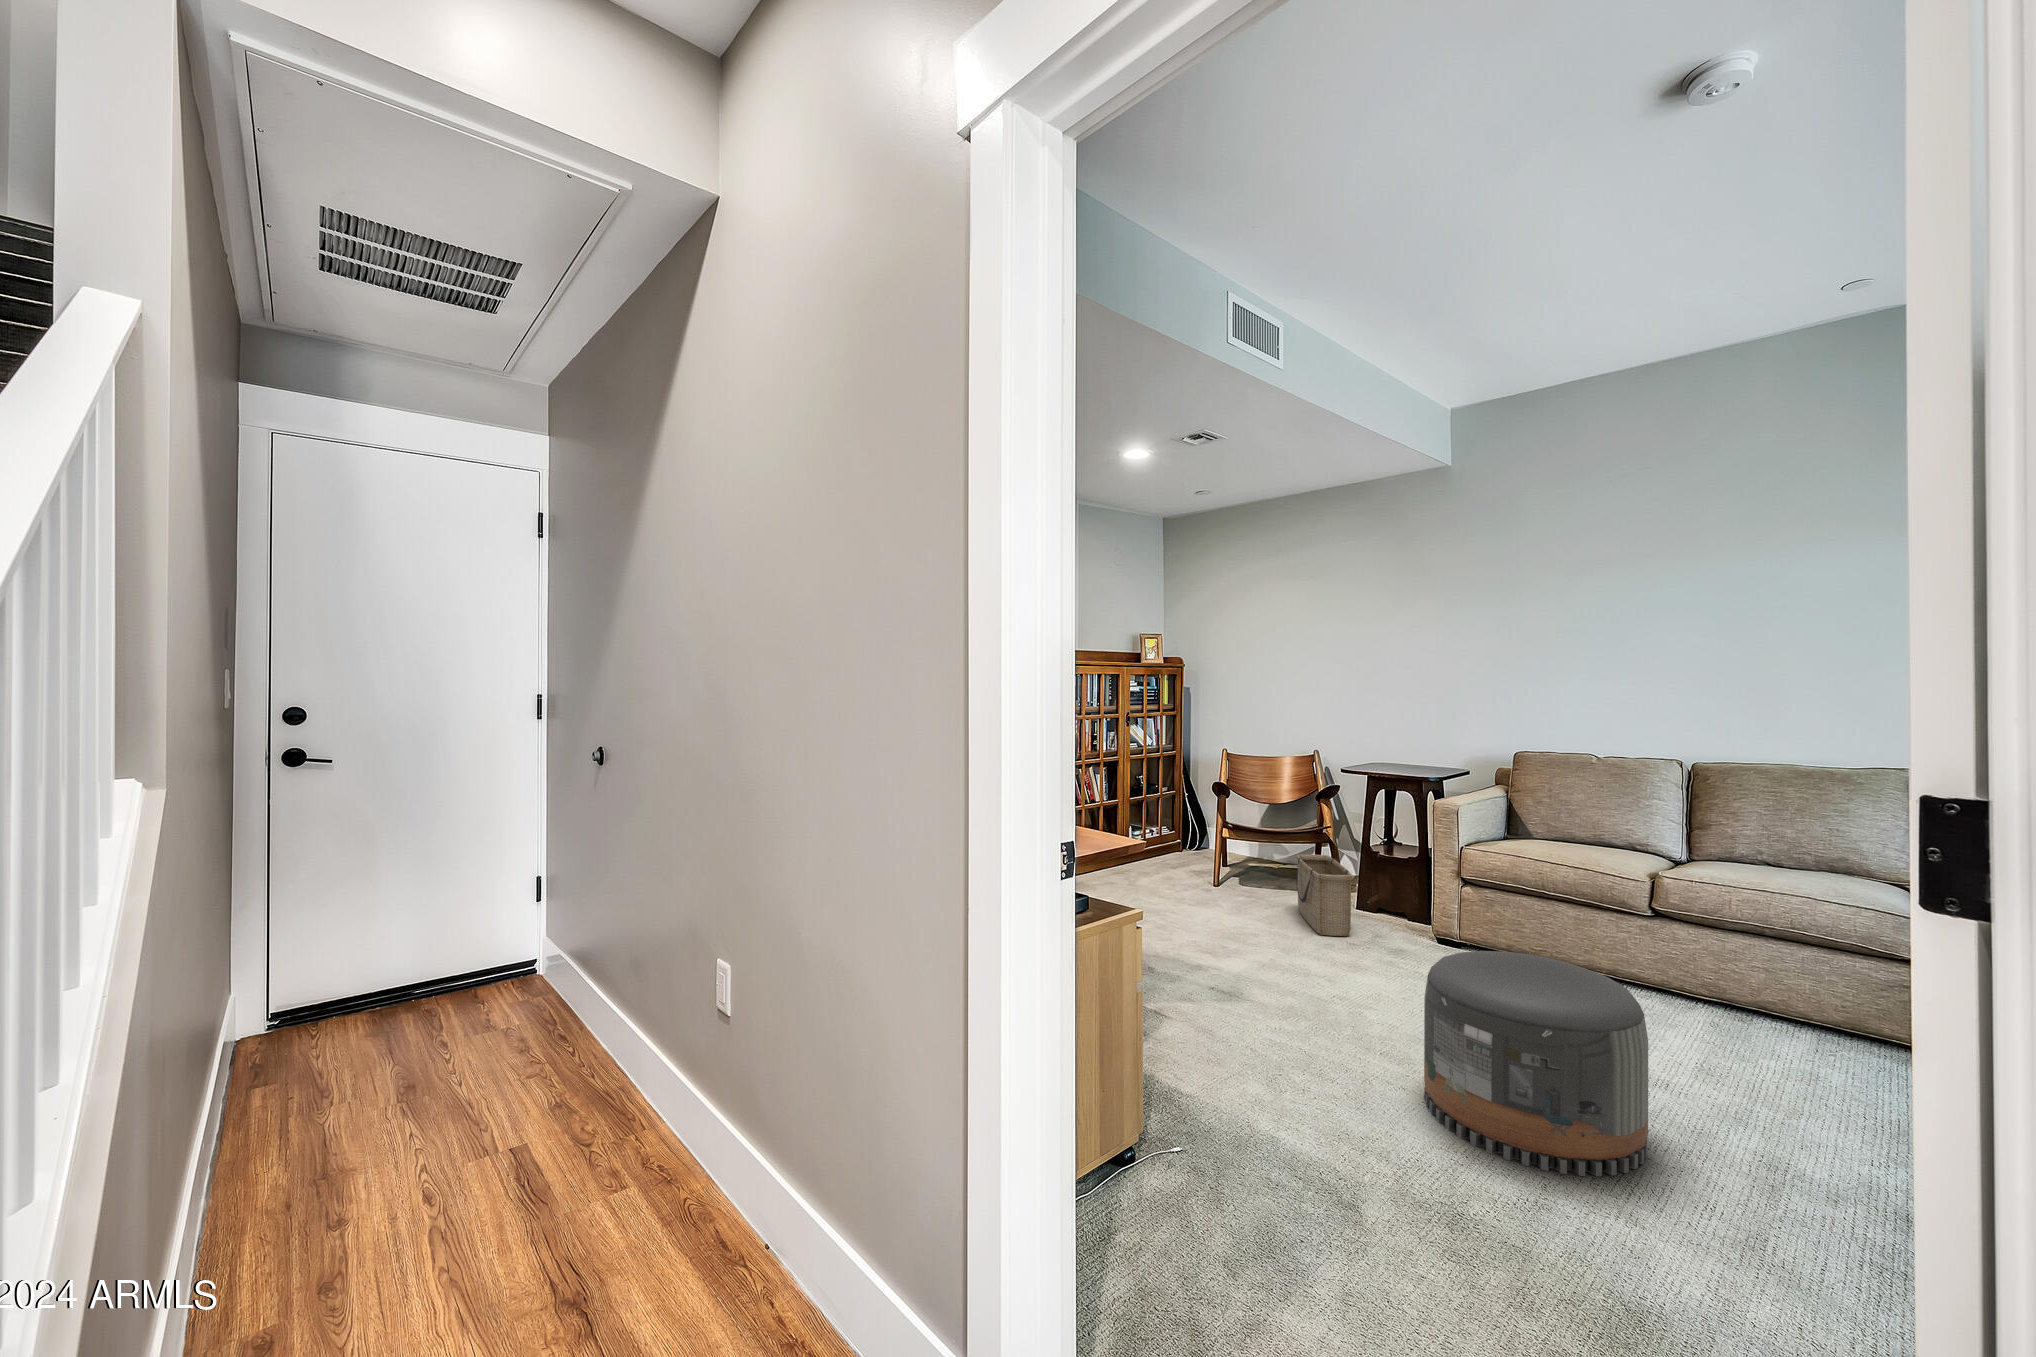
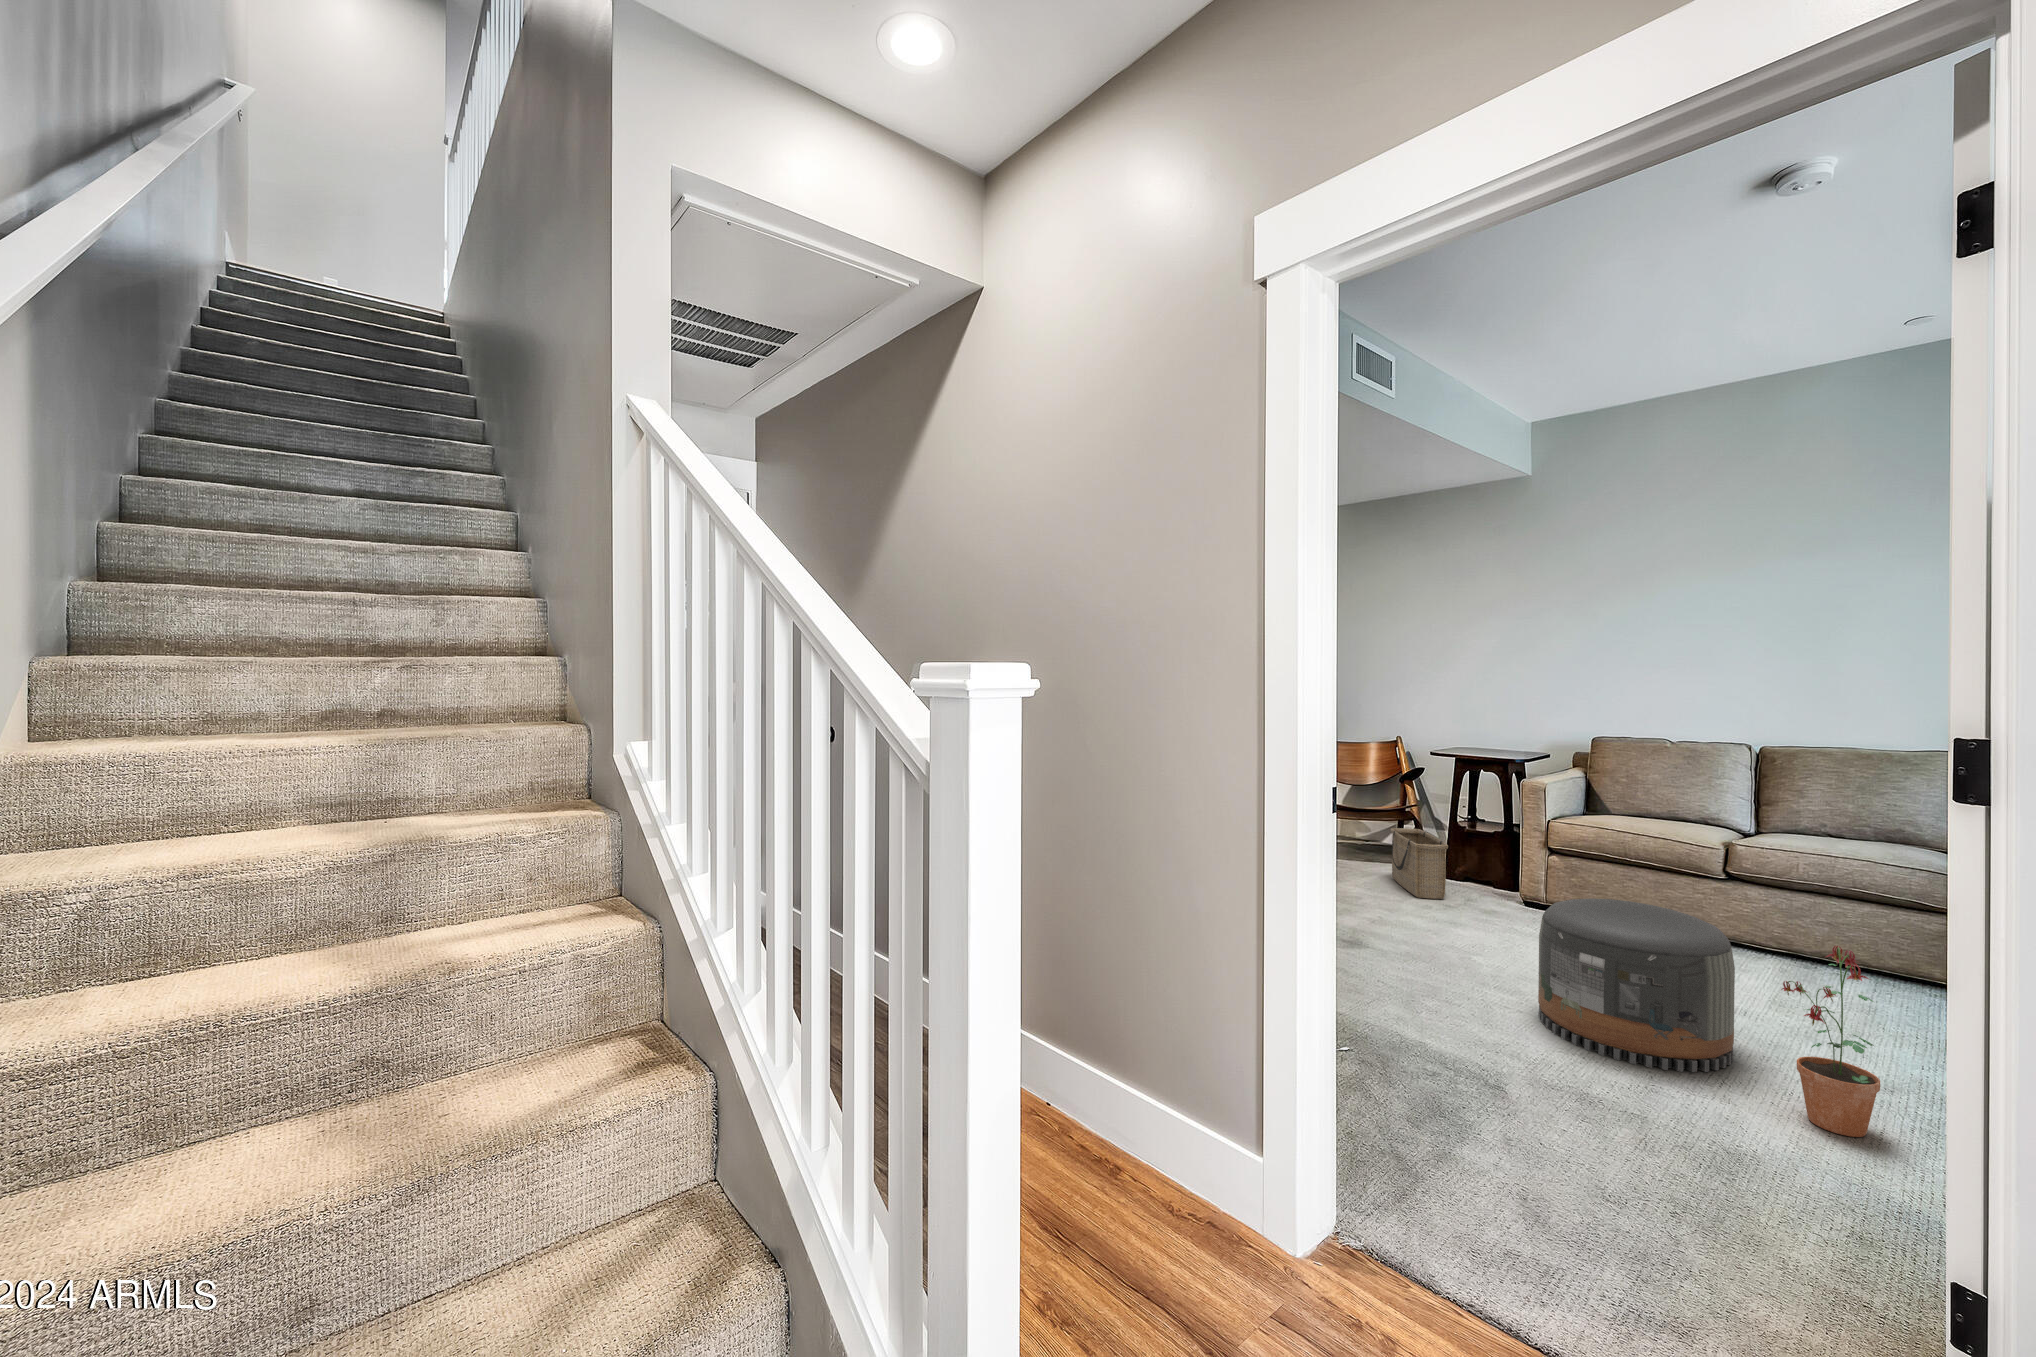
potted plant: none [1697,1024,1820,1277] -> present [1781,946,1880,1137]

